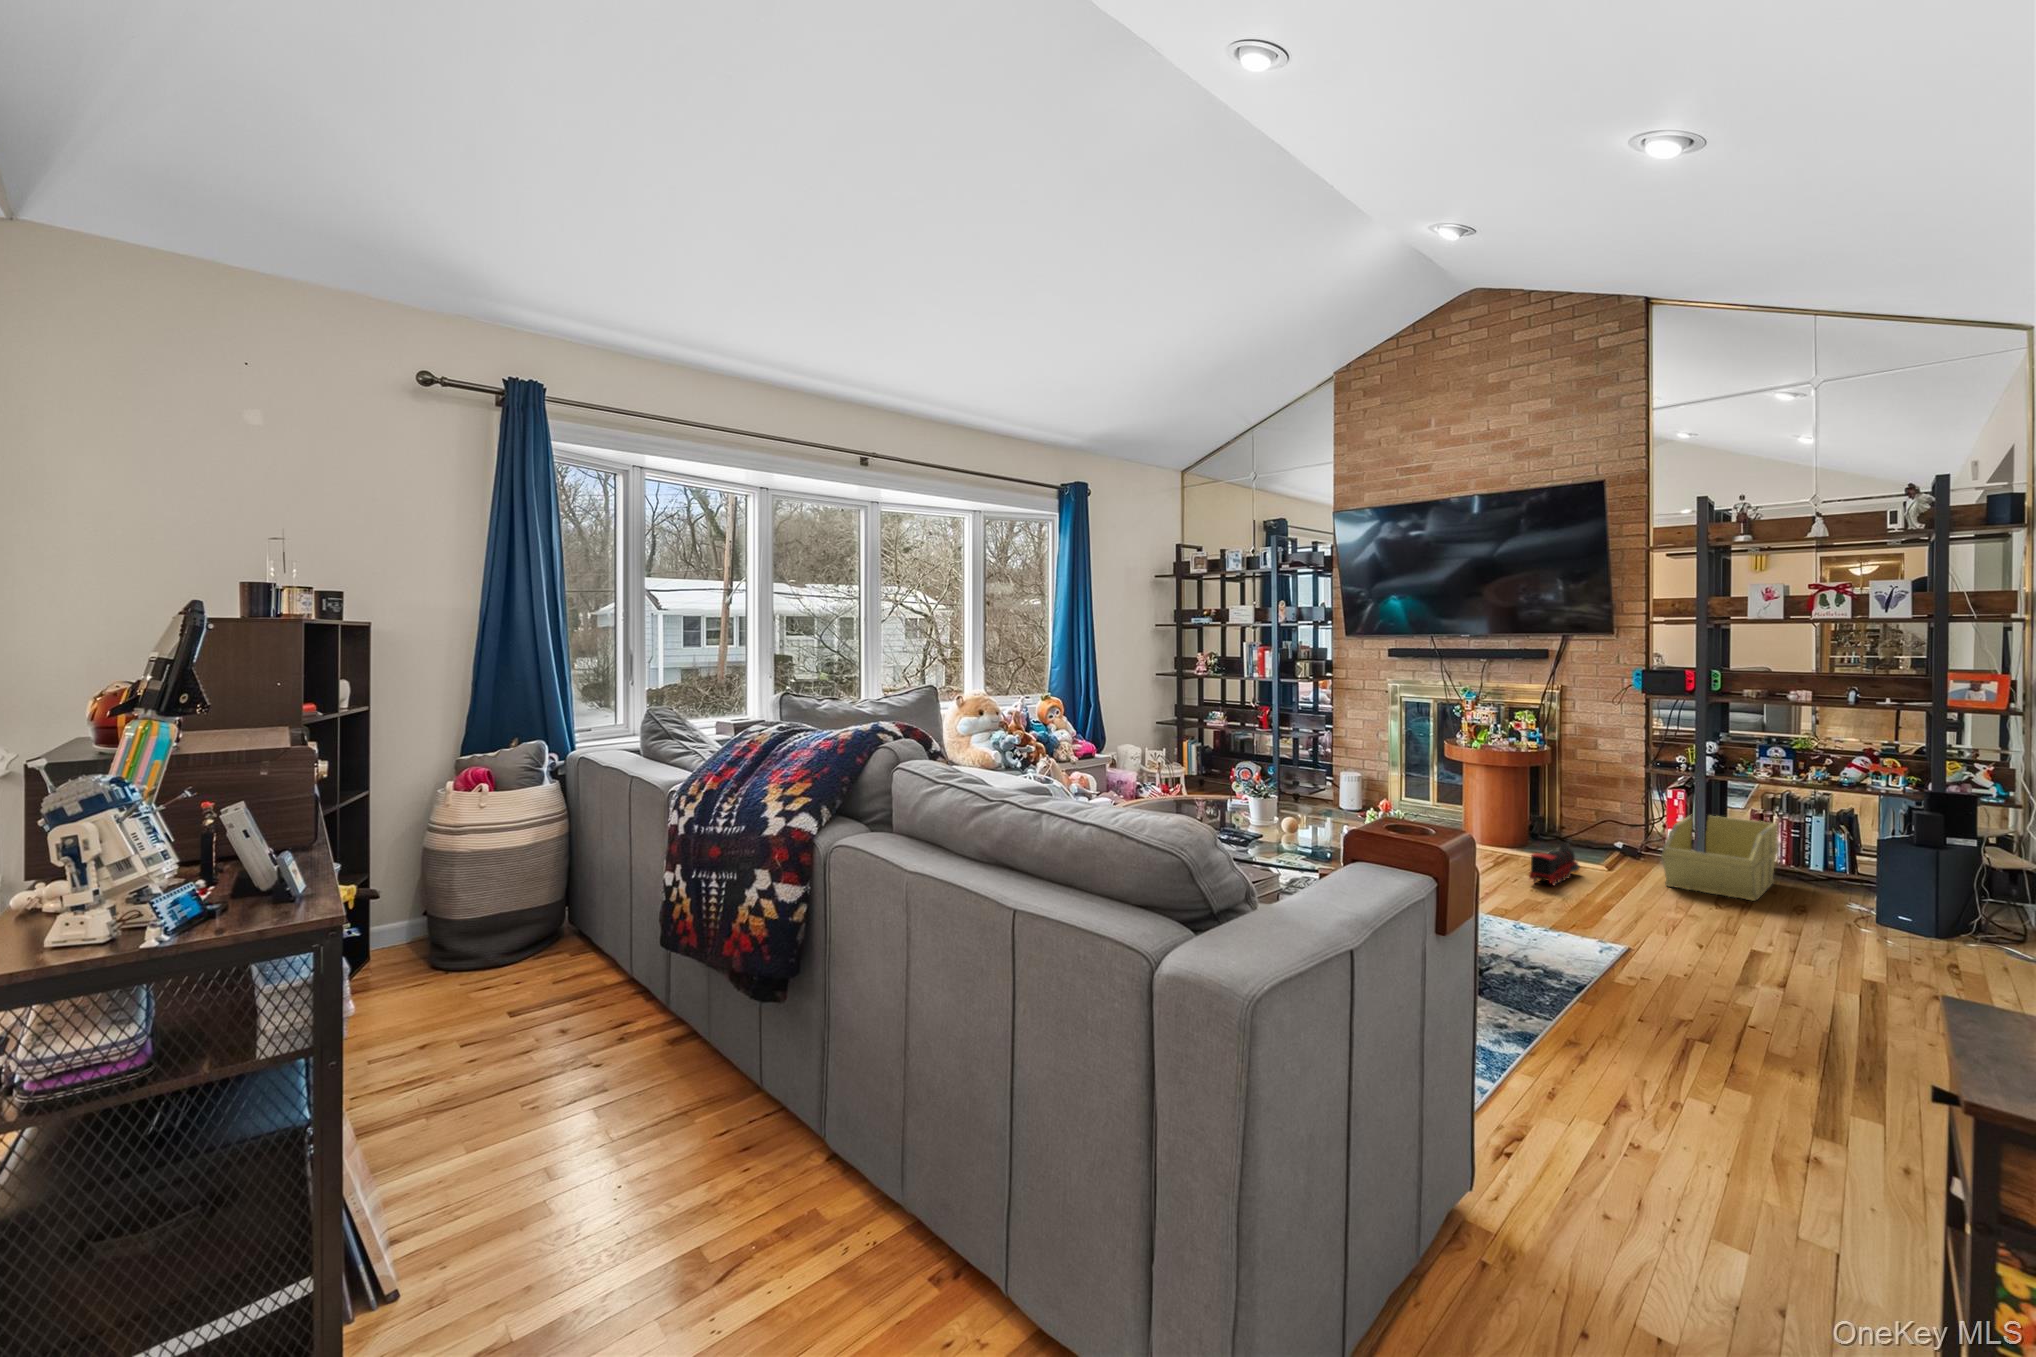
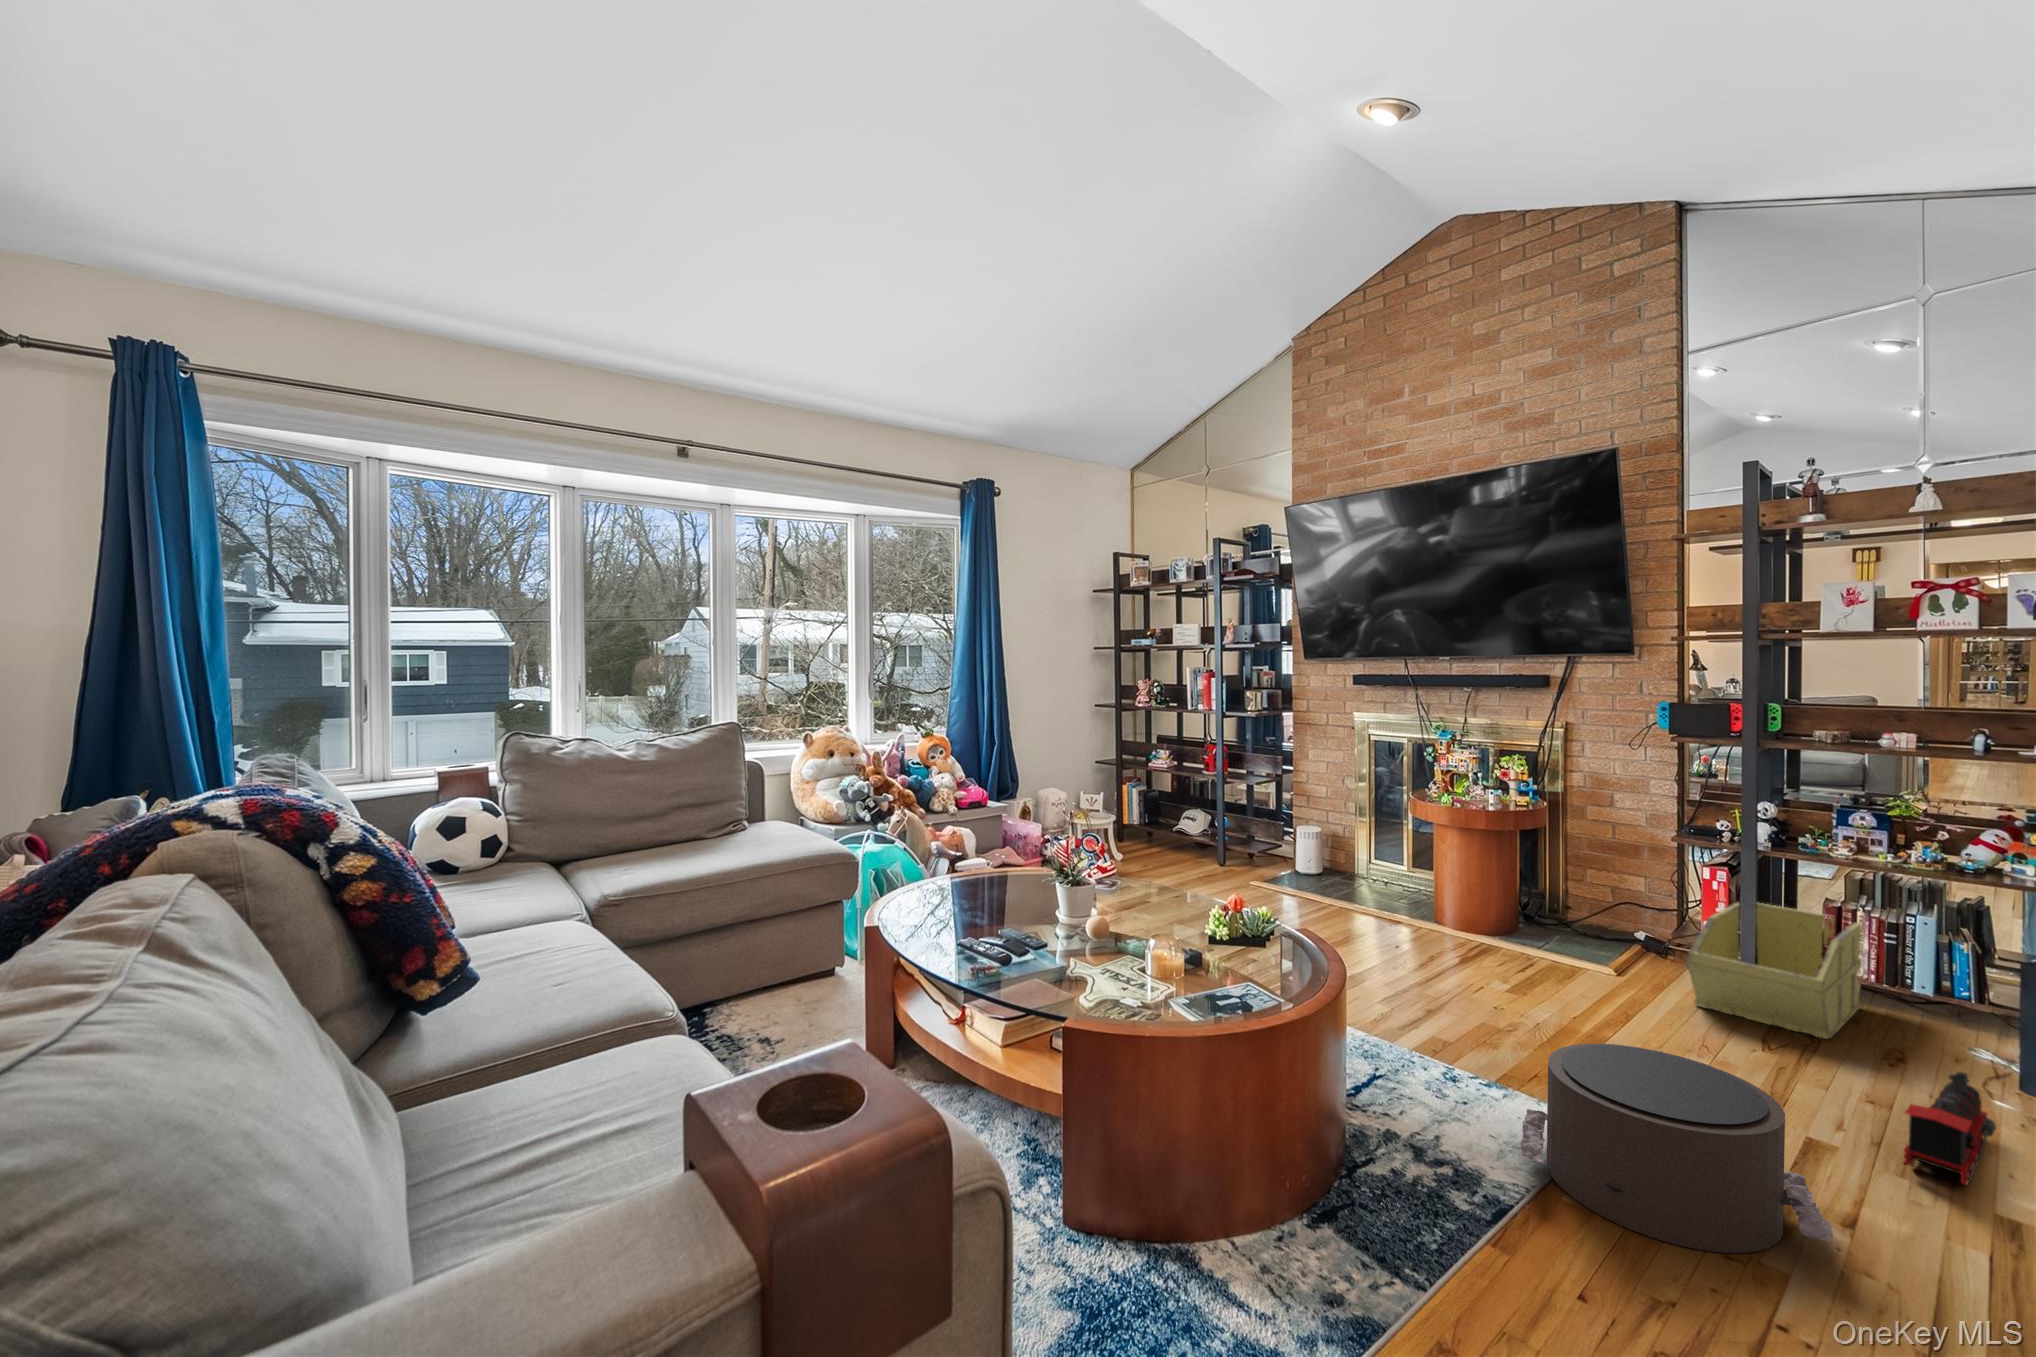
toy train: present [1530,844,1580,885] -> present [1904,1072,1996,1185]
pouf: none [1582,894,1773,999] -> present [1520,1044,1834,1253]

